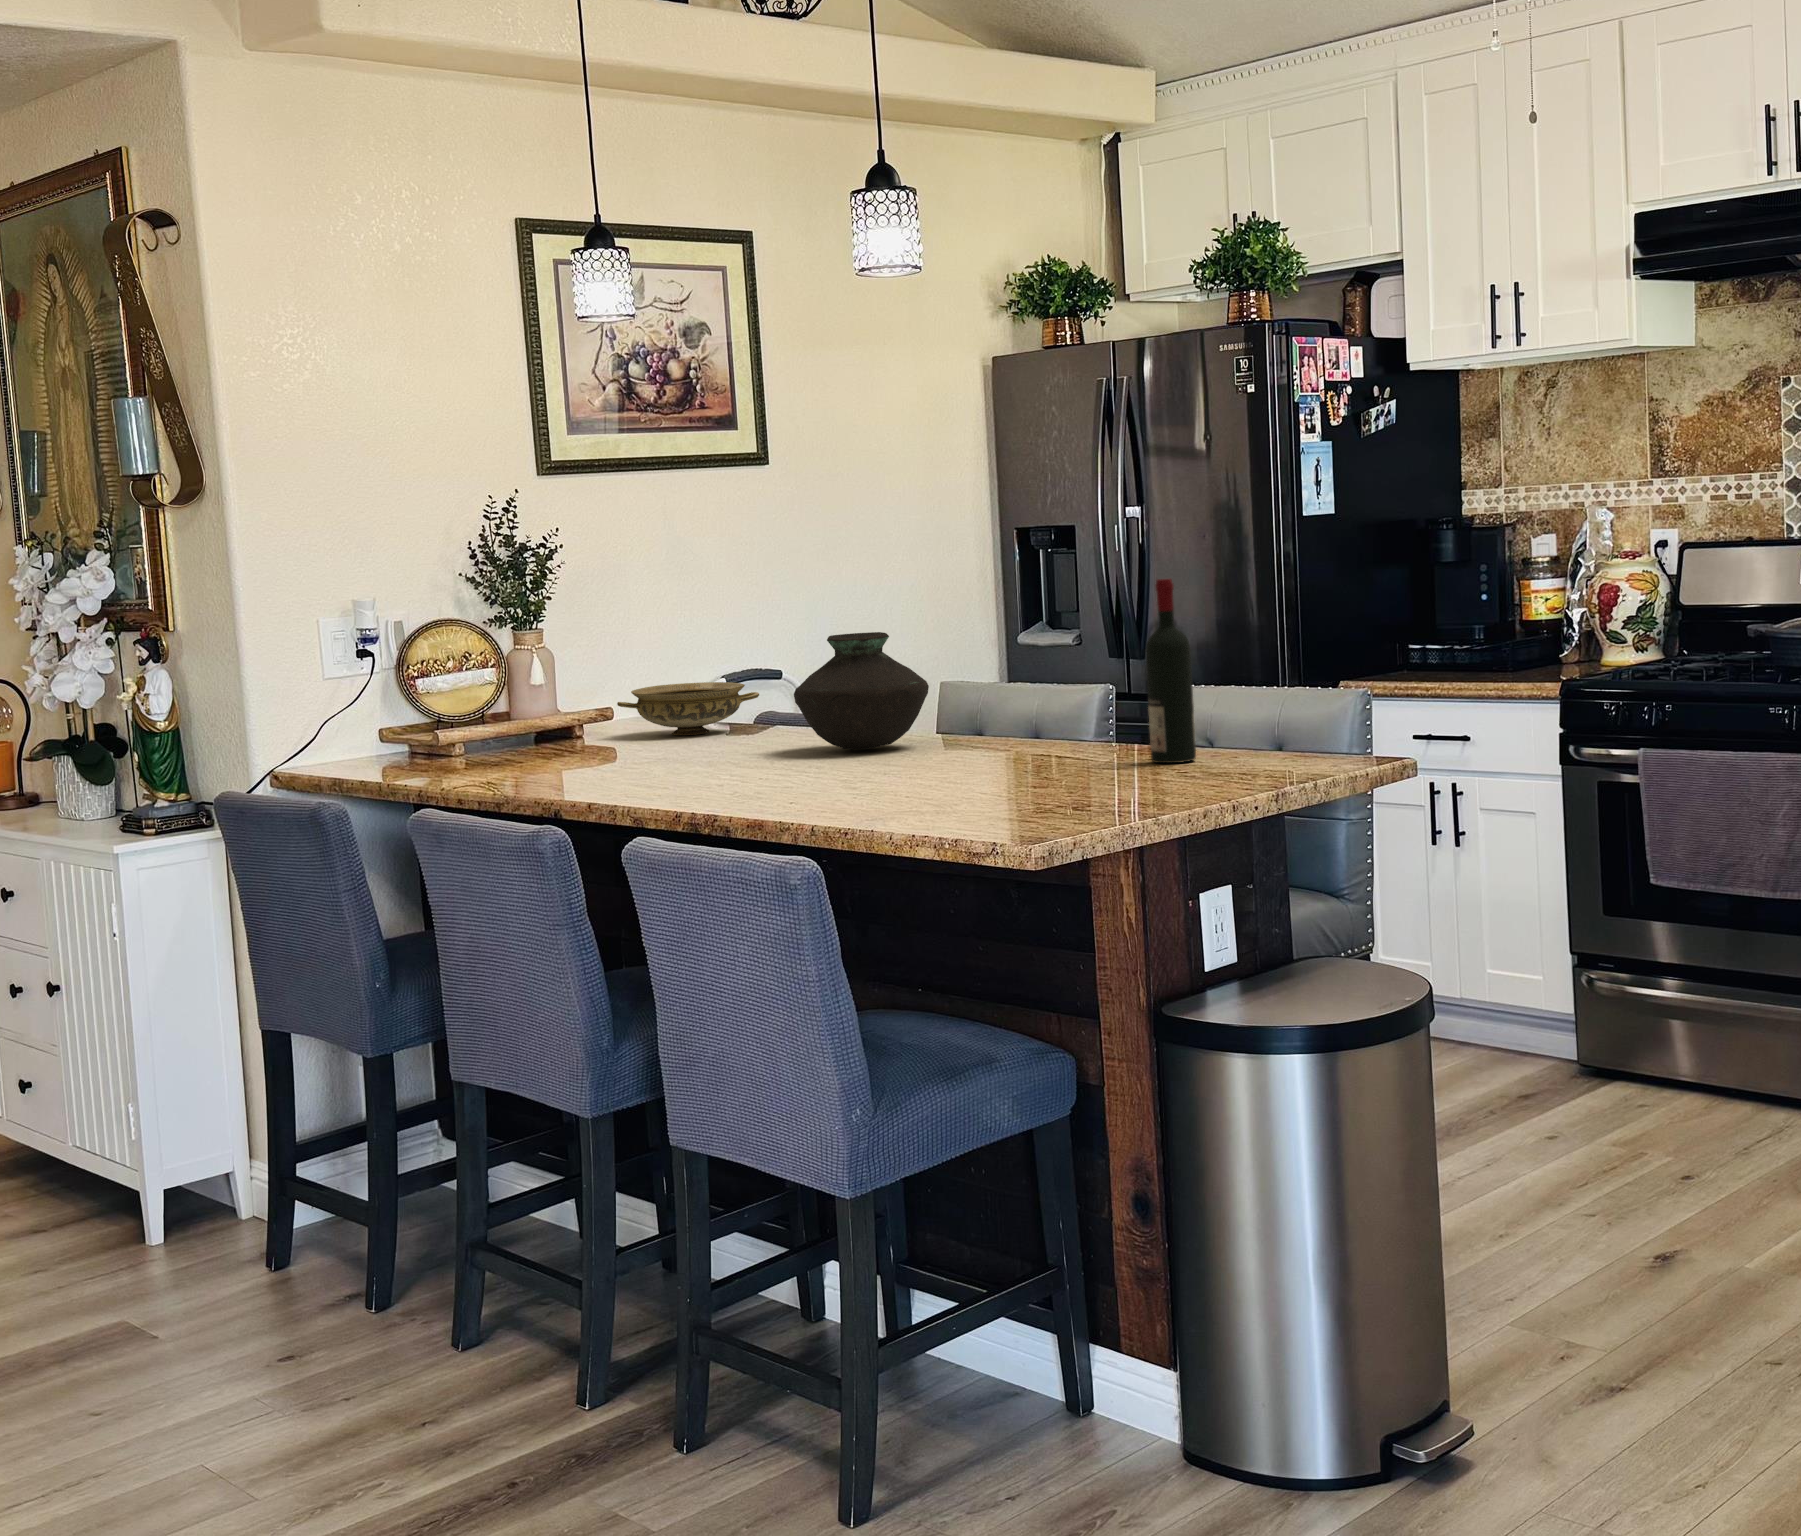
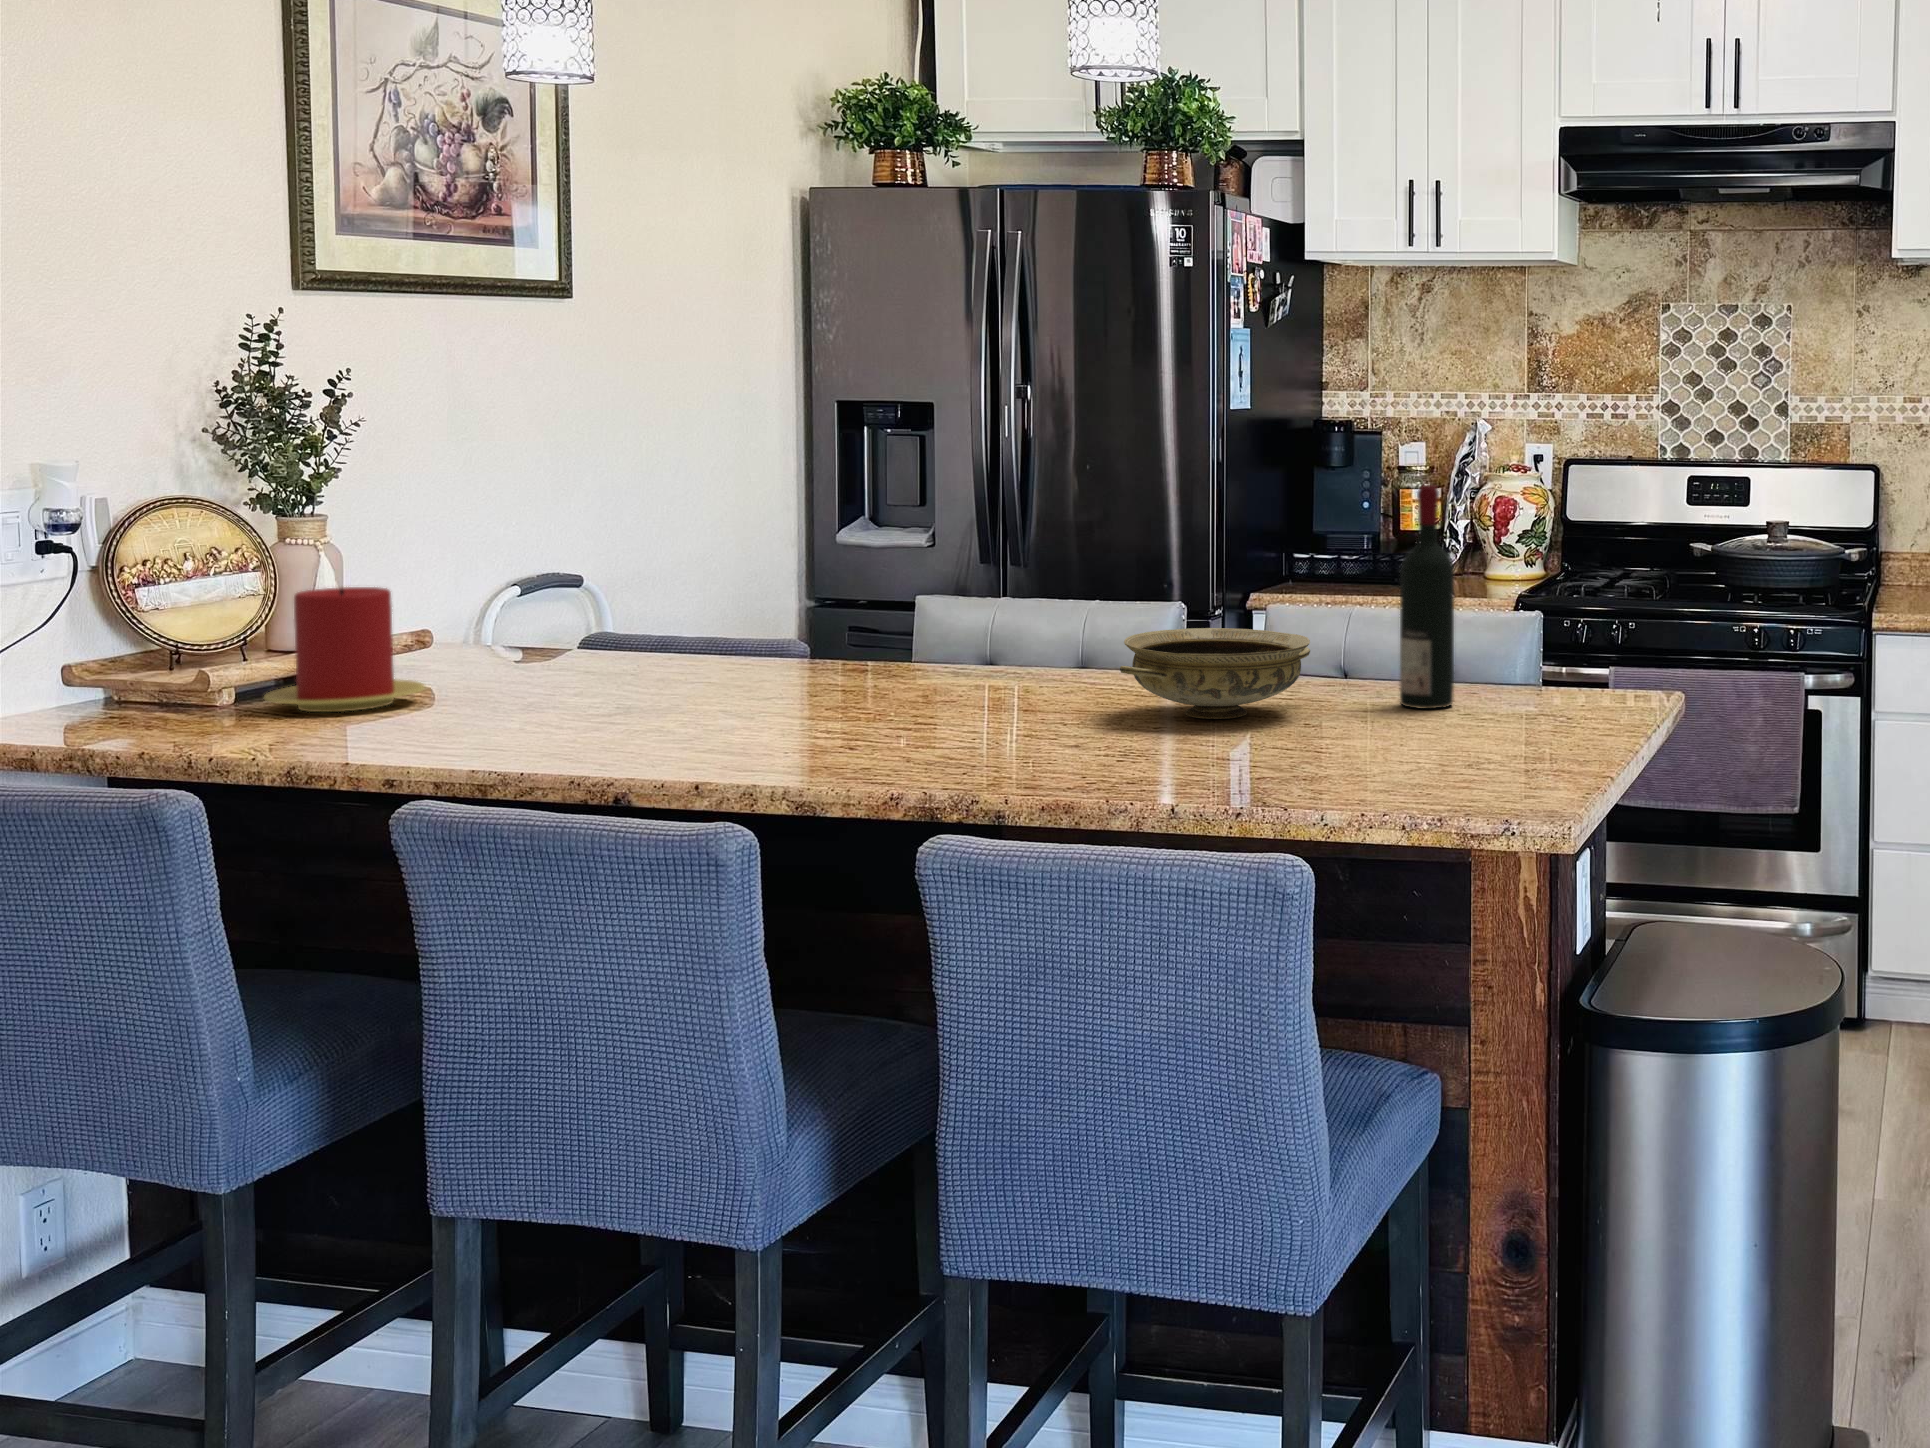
vase: present [794,632,929,749] -> none [830,535,1020,691]
candle: none [480,677,573,758] -> present [264,587,425,712]
ceramic bowl: present [617,682,759,735] -> present [1120,628,1310,719]

